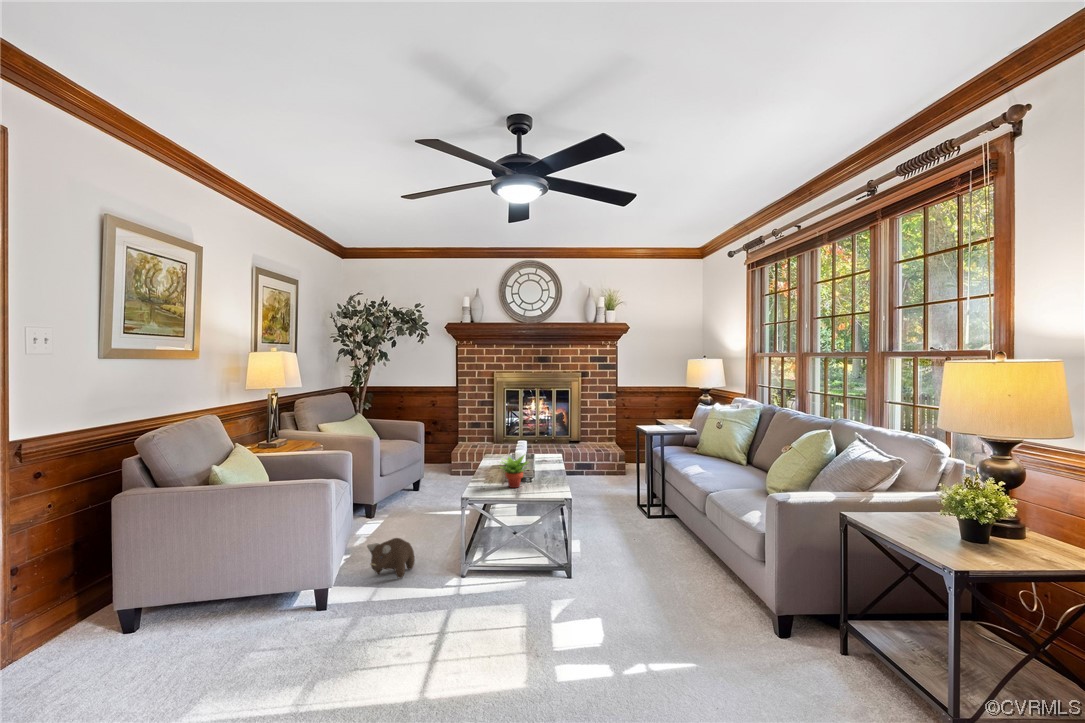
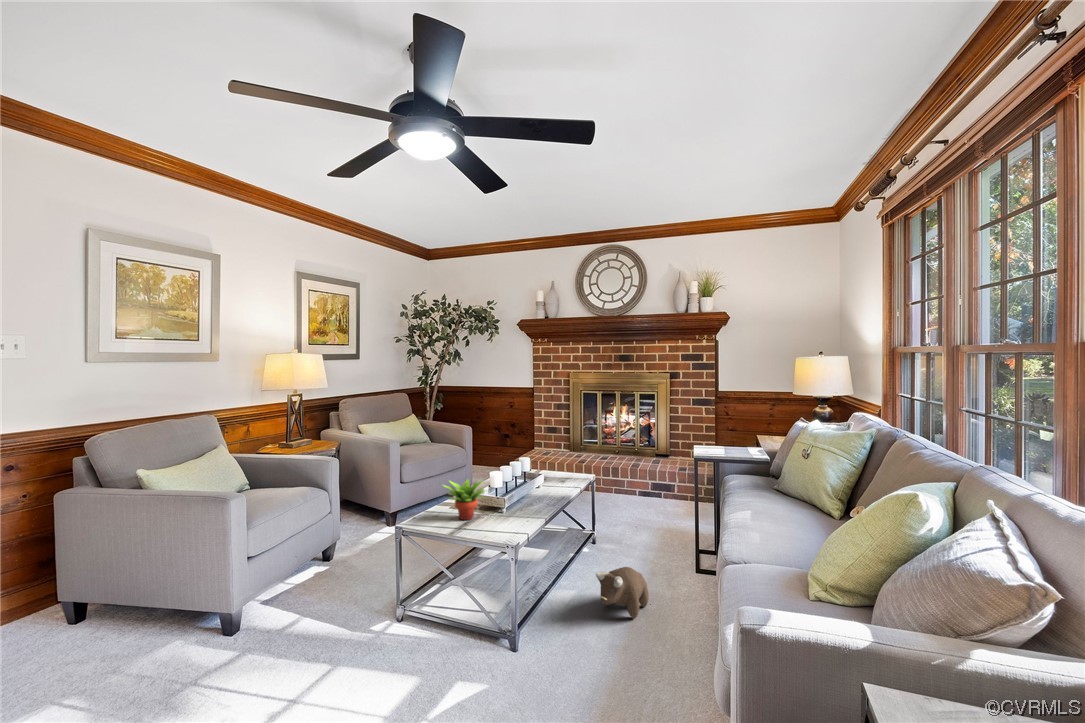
plush toy: present [367,538,415,579] -> present [596,567,649,619]

